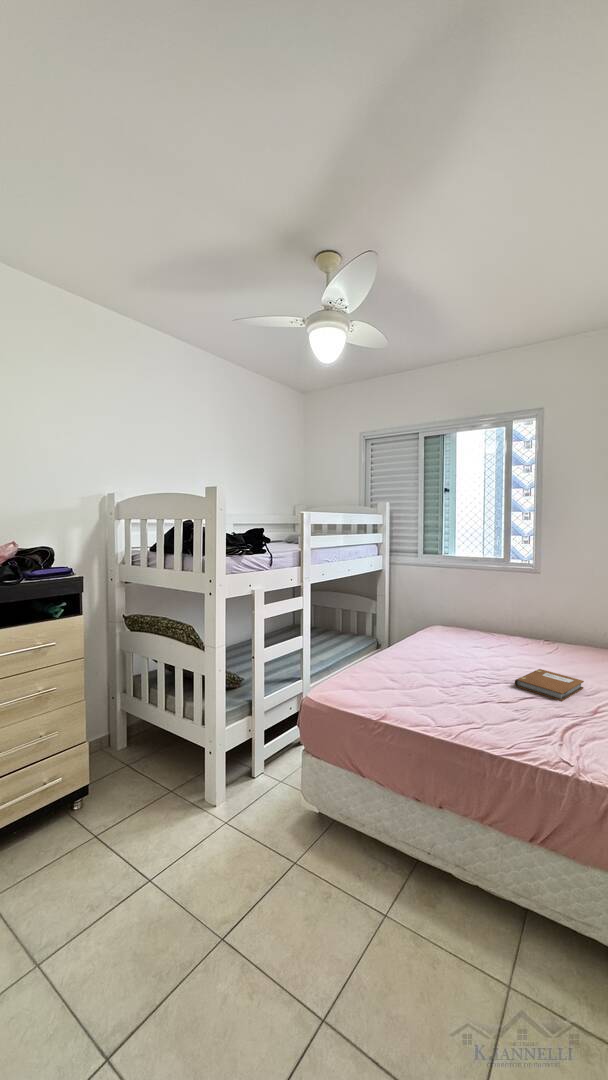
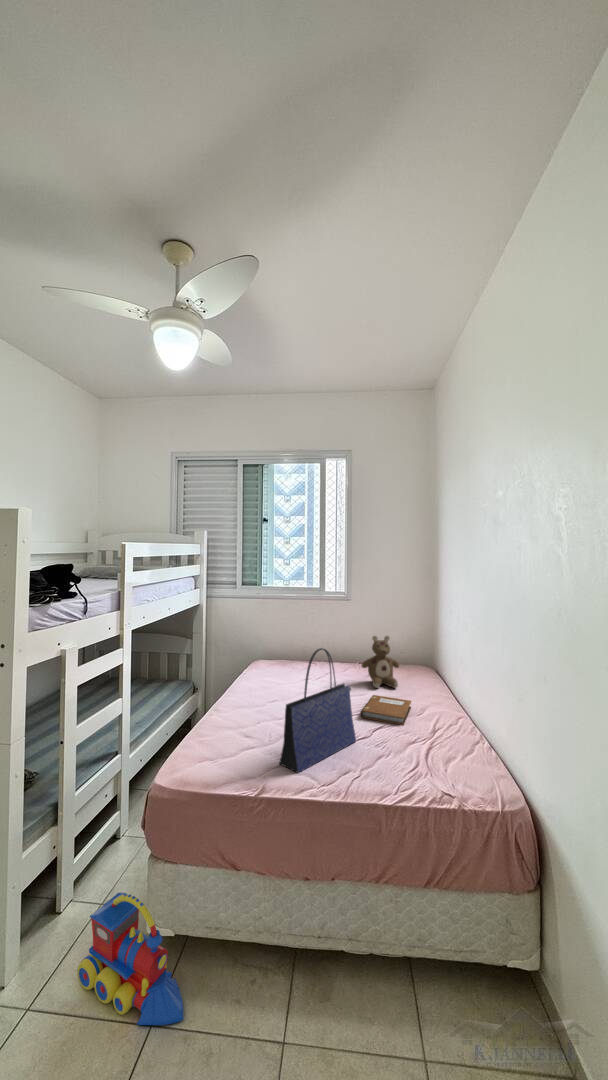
tote bag: none [410,608,496,714] -> present [279,648,356,773]
stuffed bear: none [538,610,587,668] -> present [362,636,399,688]
toy train: none [257,767,318,864] -> present [77,893,183,1025]

